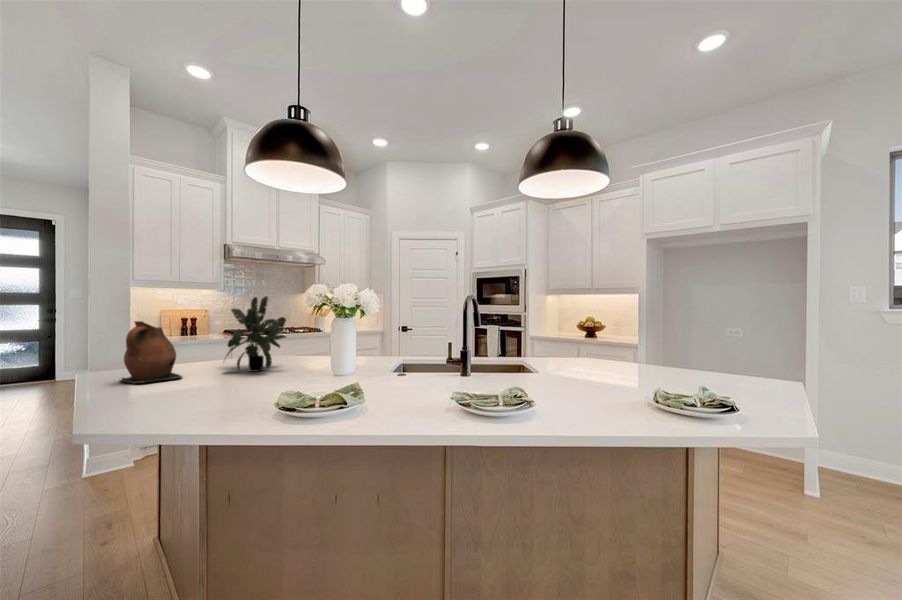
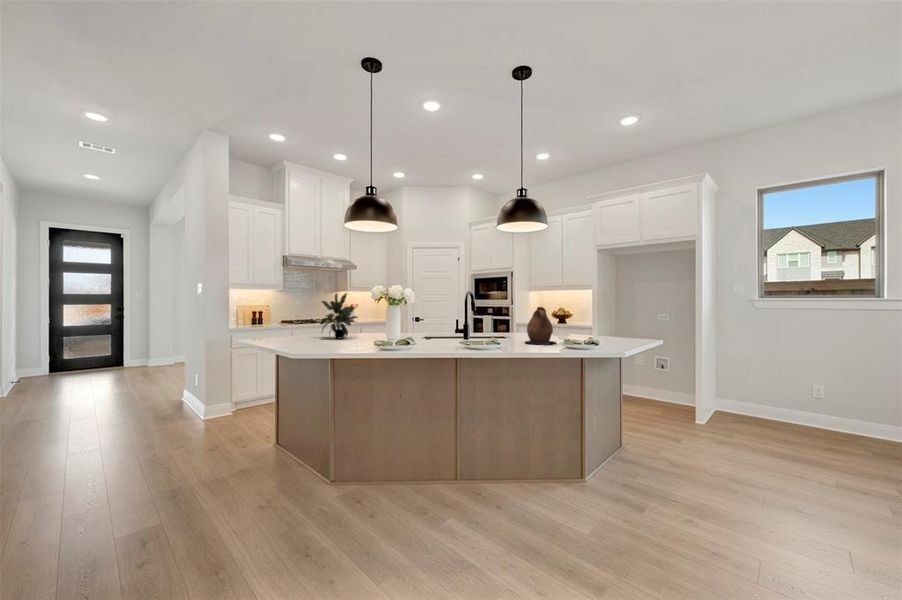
ceramic pitcher: present [122,321,183,383] -> present [525,307,555,344]

